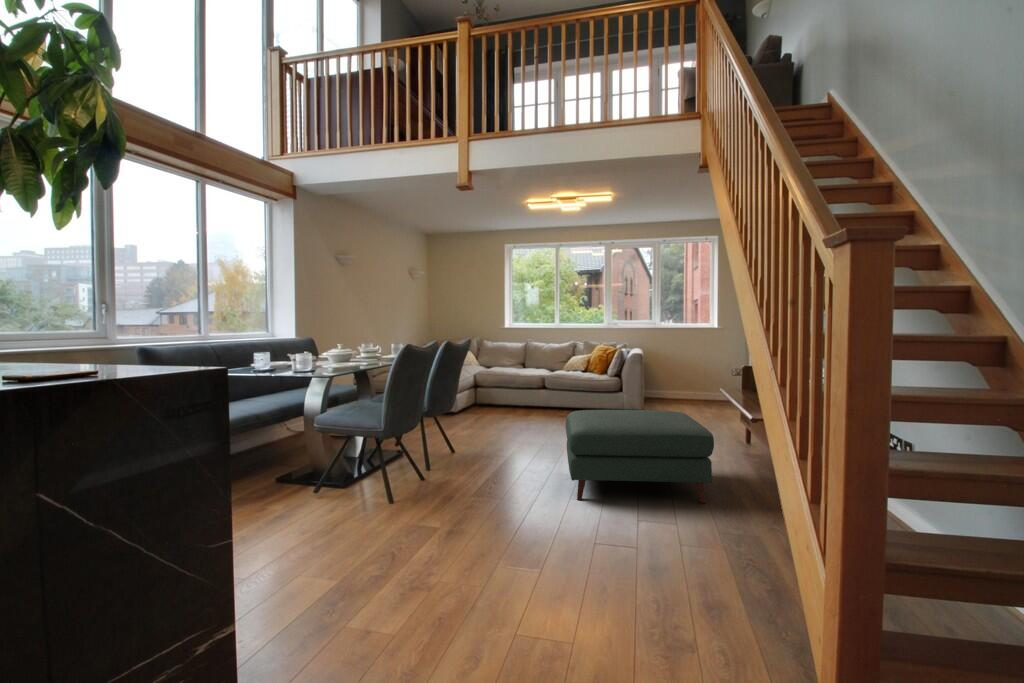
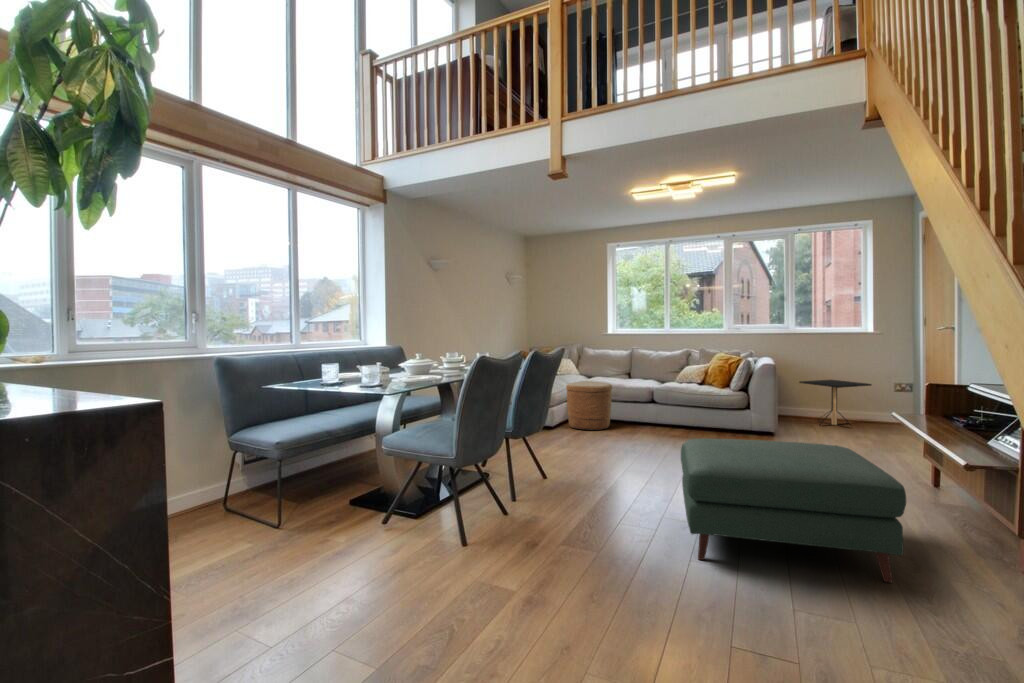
side table: none [662,366,715,405] -> present [799,380,872,425]
woven basket: none [469,370,509,414] -> present [566,382,612,430]

